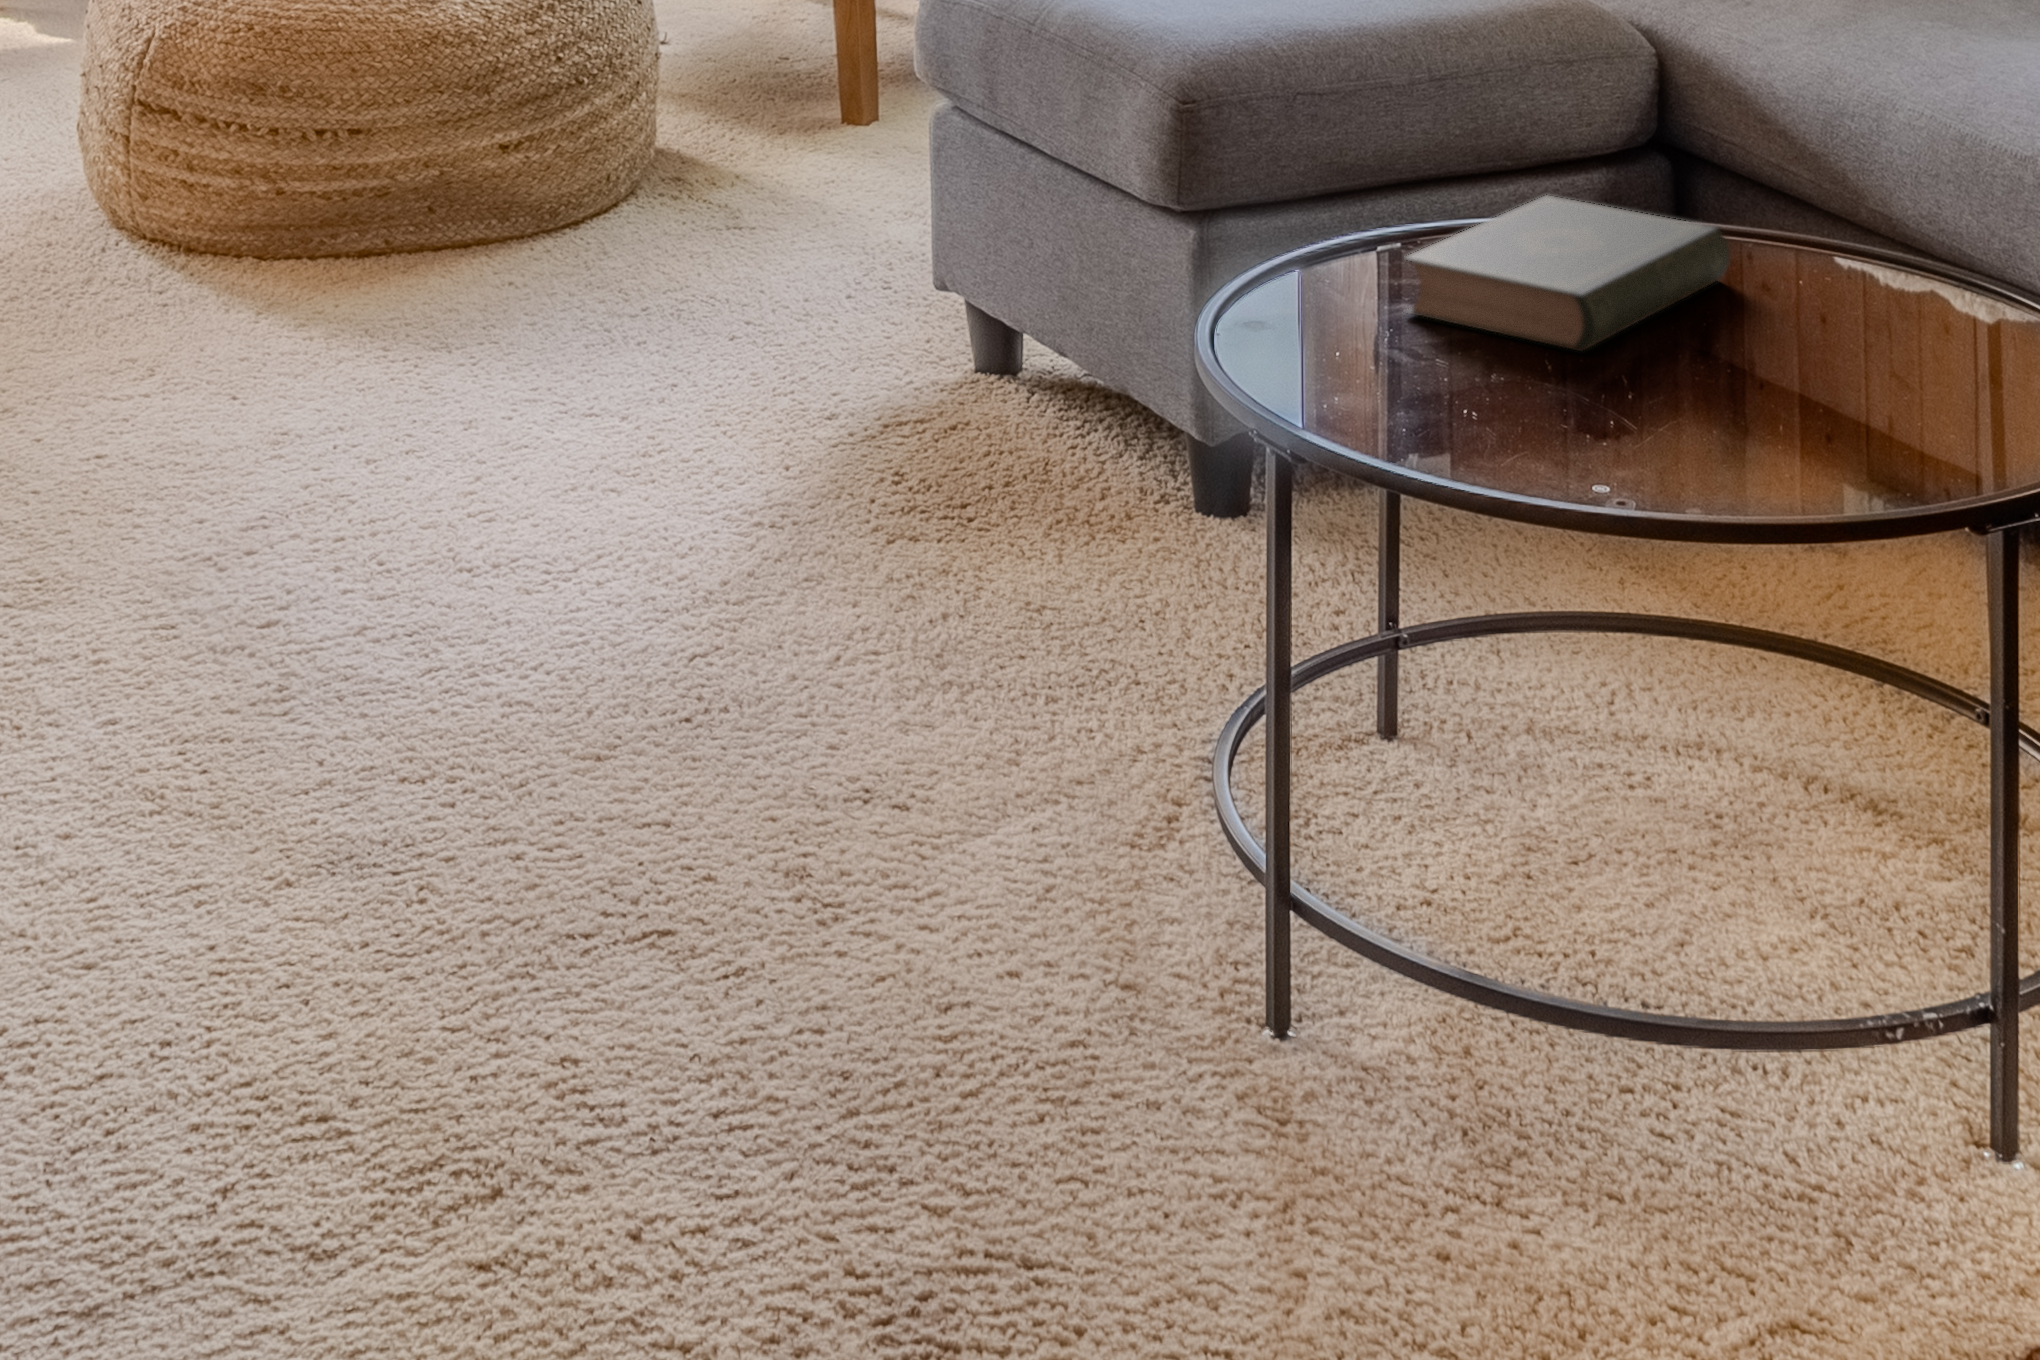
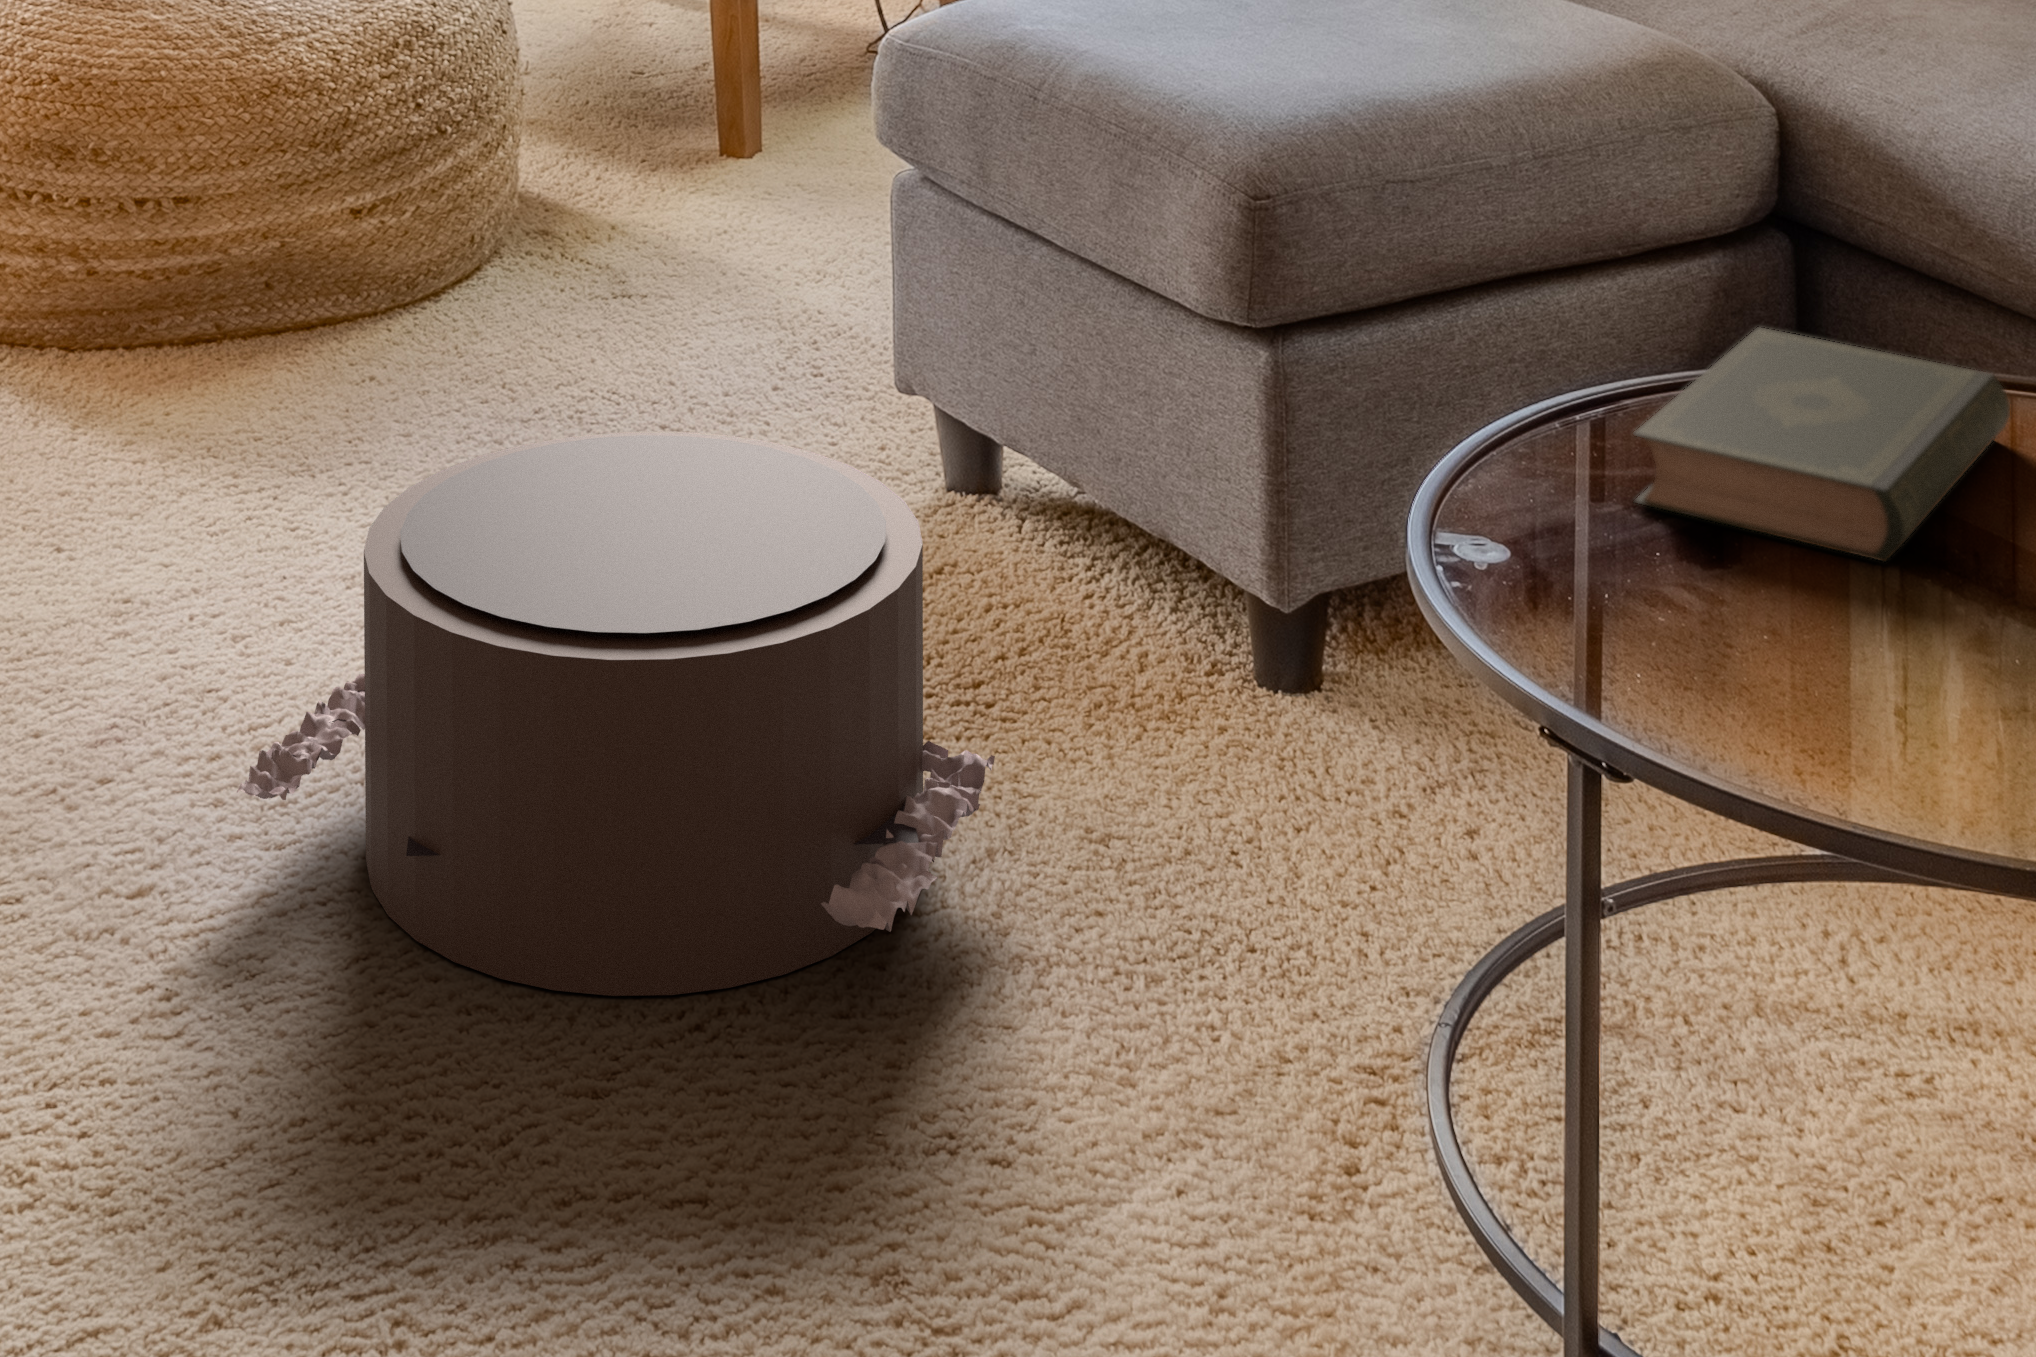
pouf: none [331,284,934,691] -> present [237,431,995,996]

